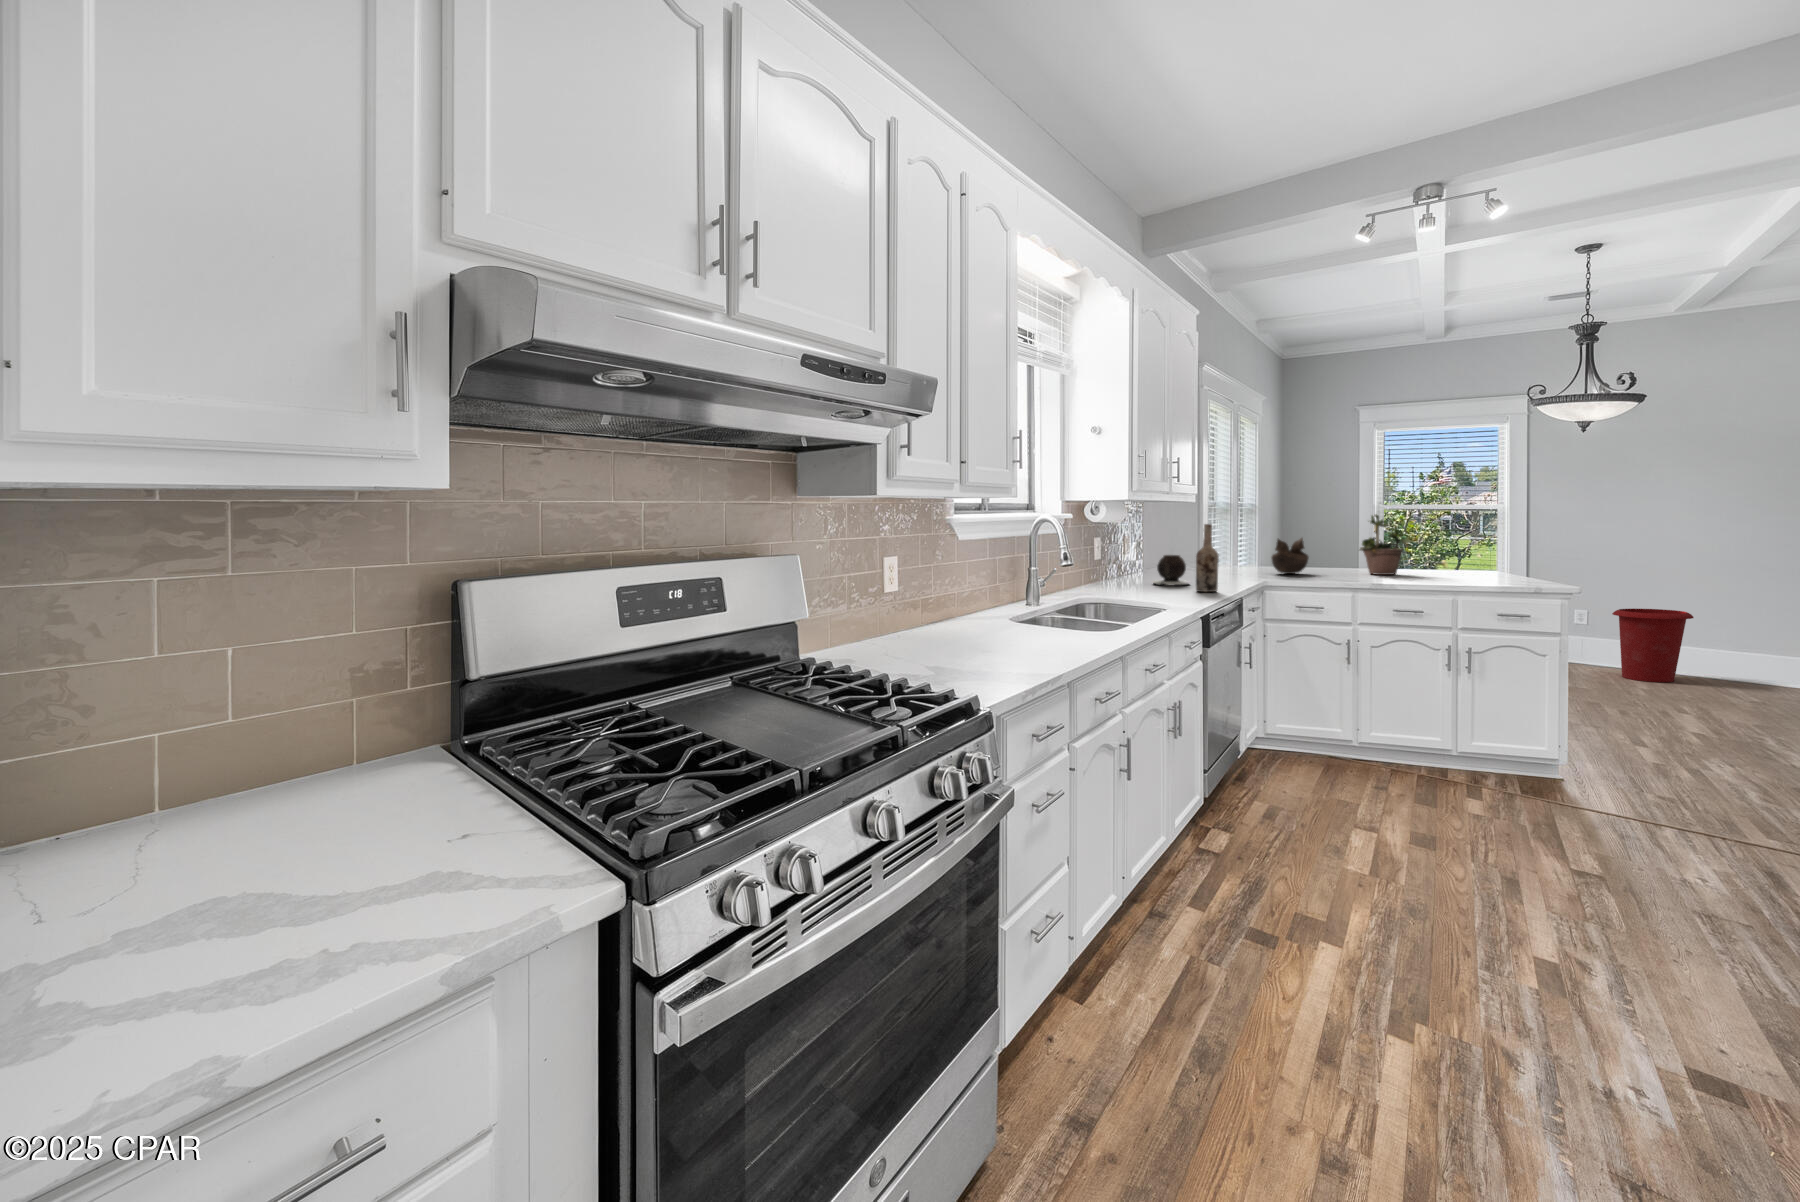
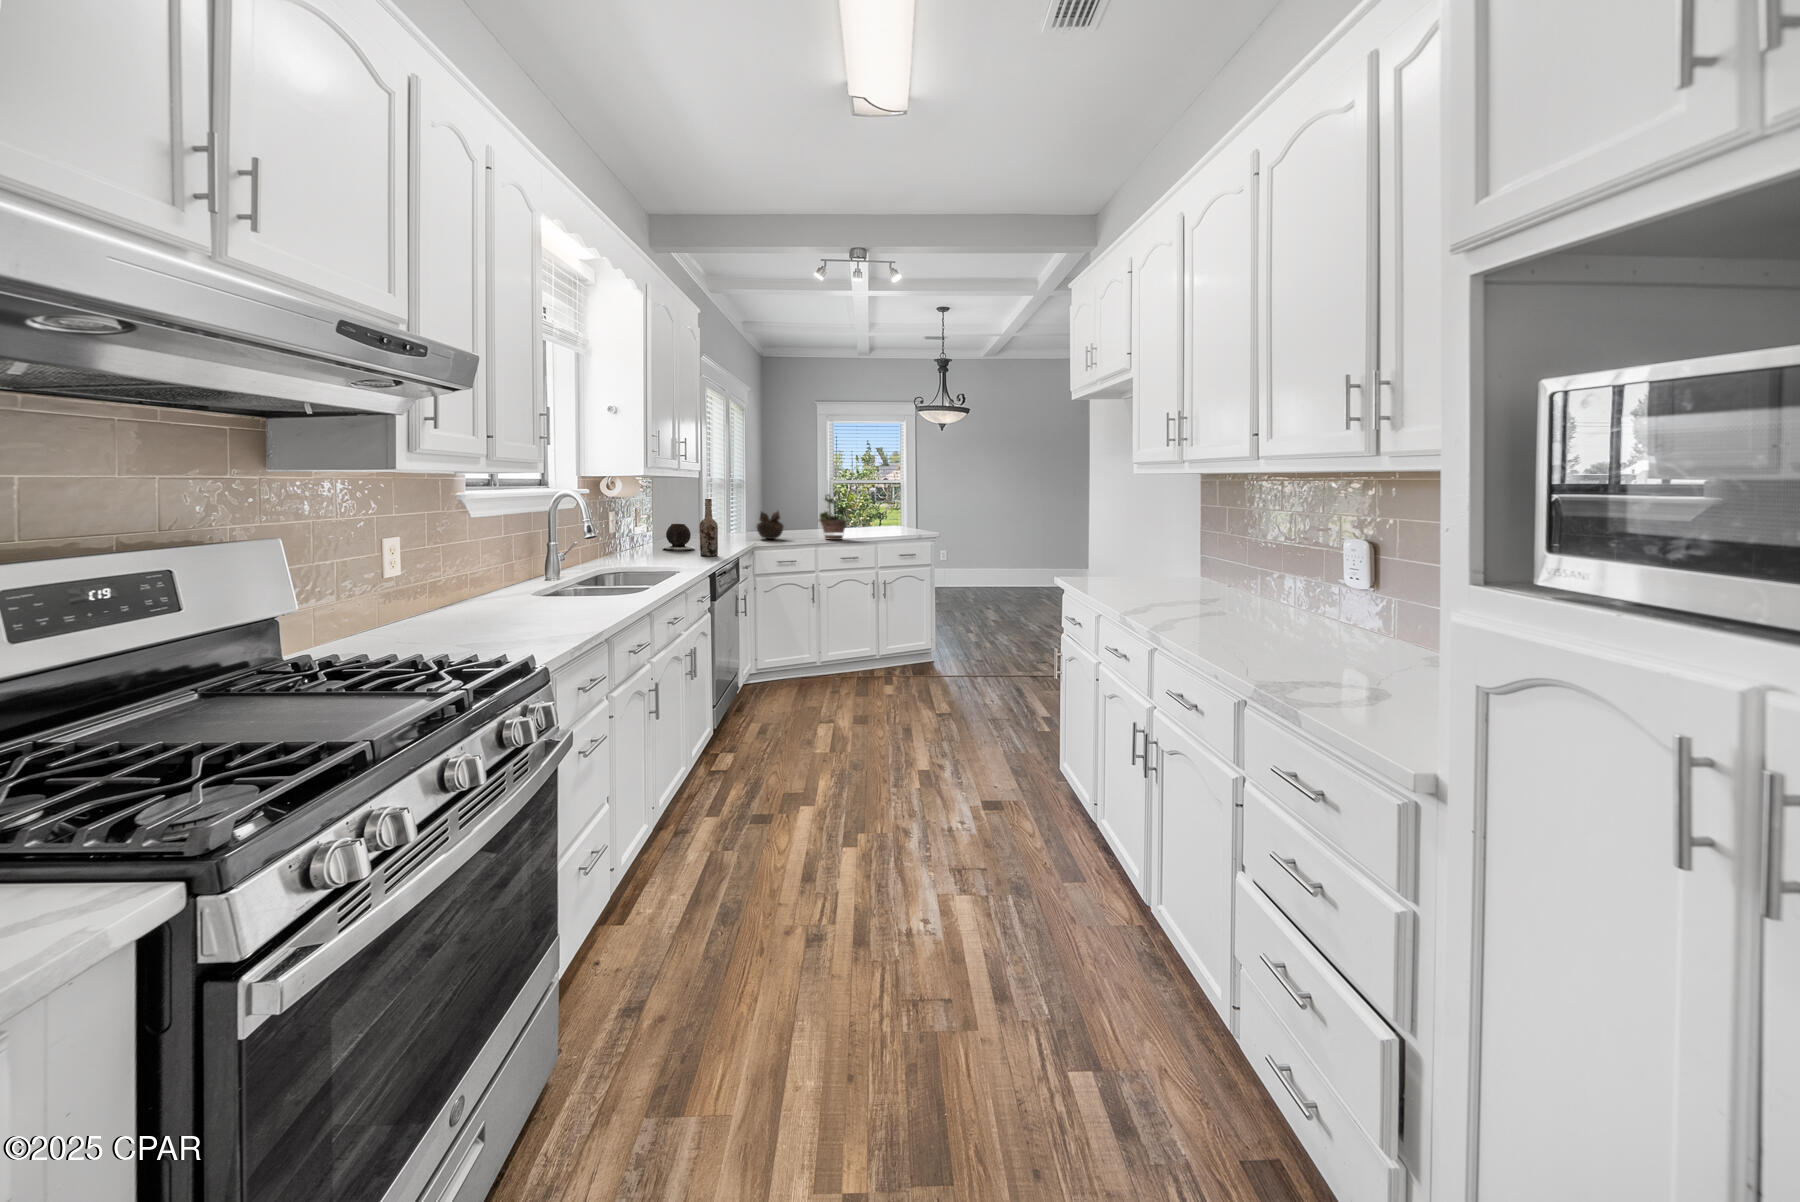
waste bin: present [1612,609,1694,682] -> none [963,560,1001,607]

